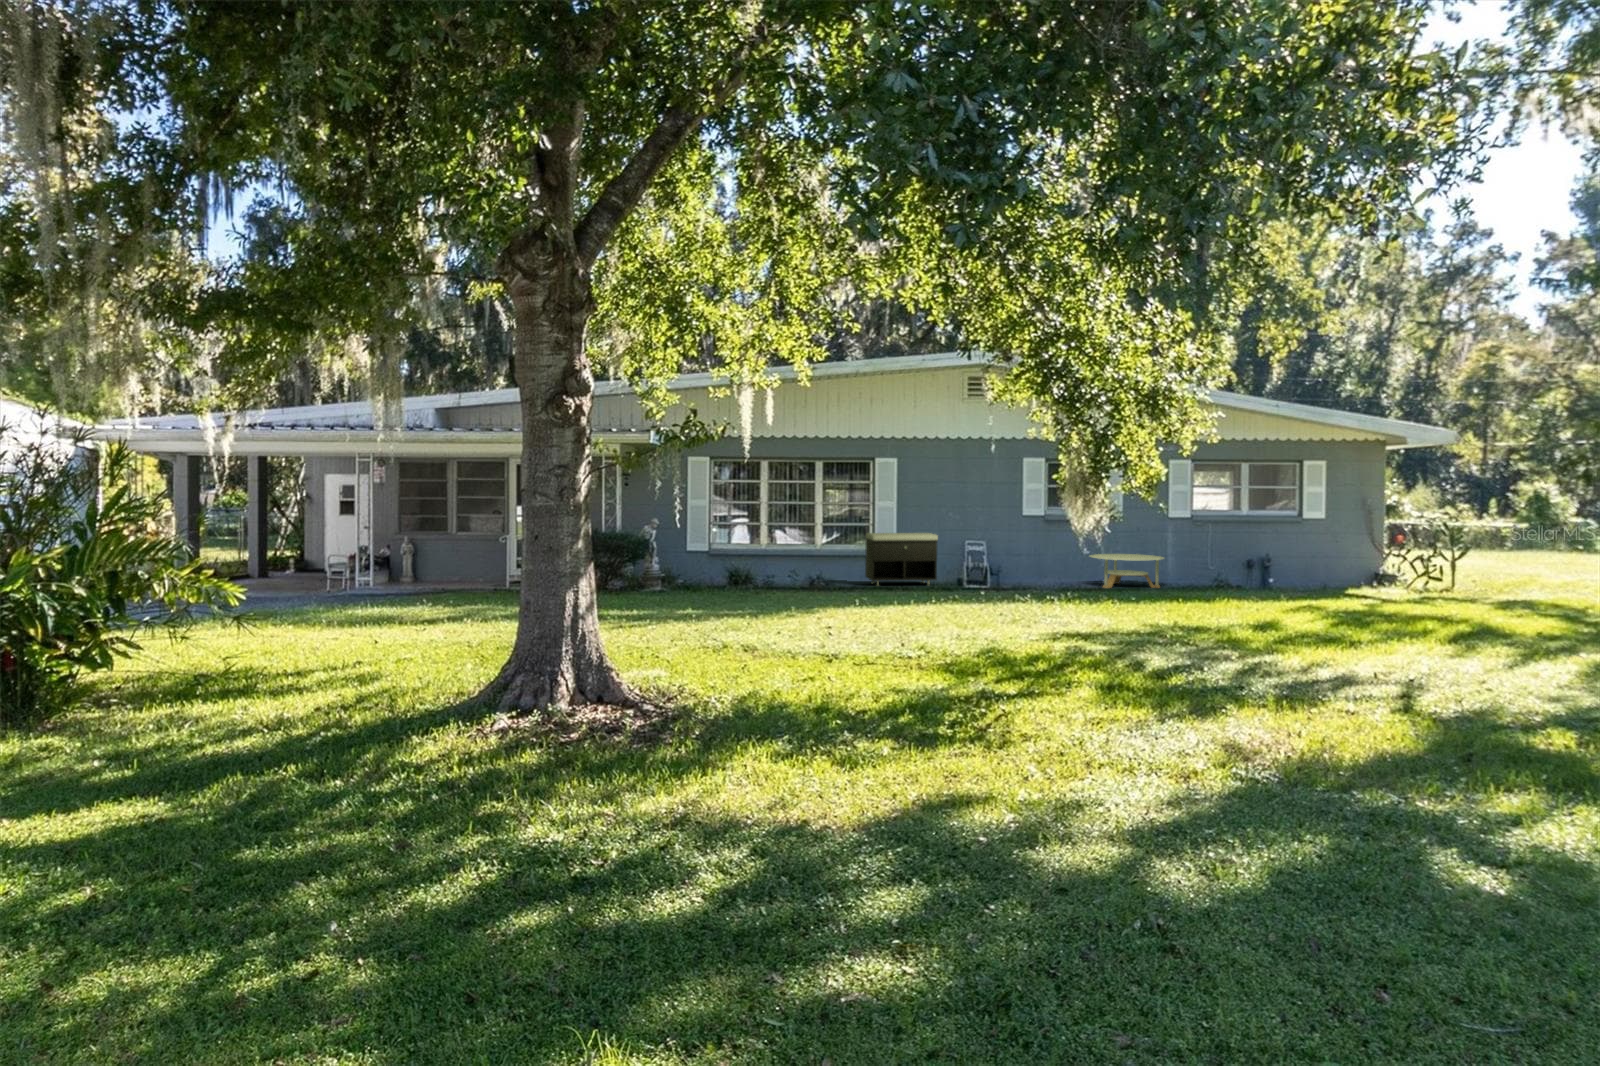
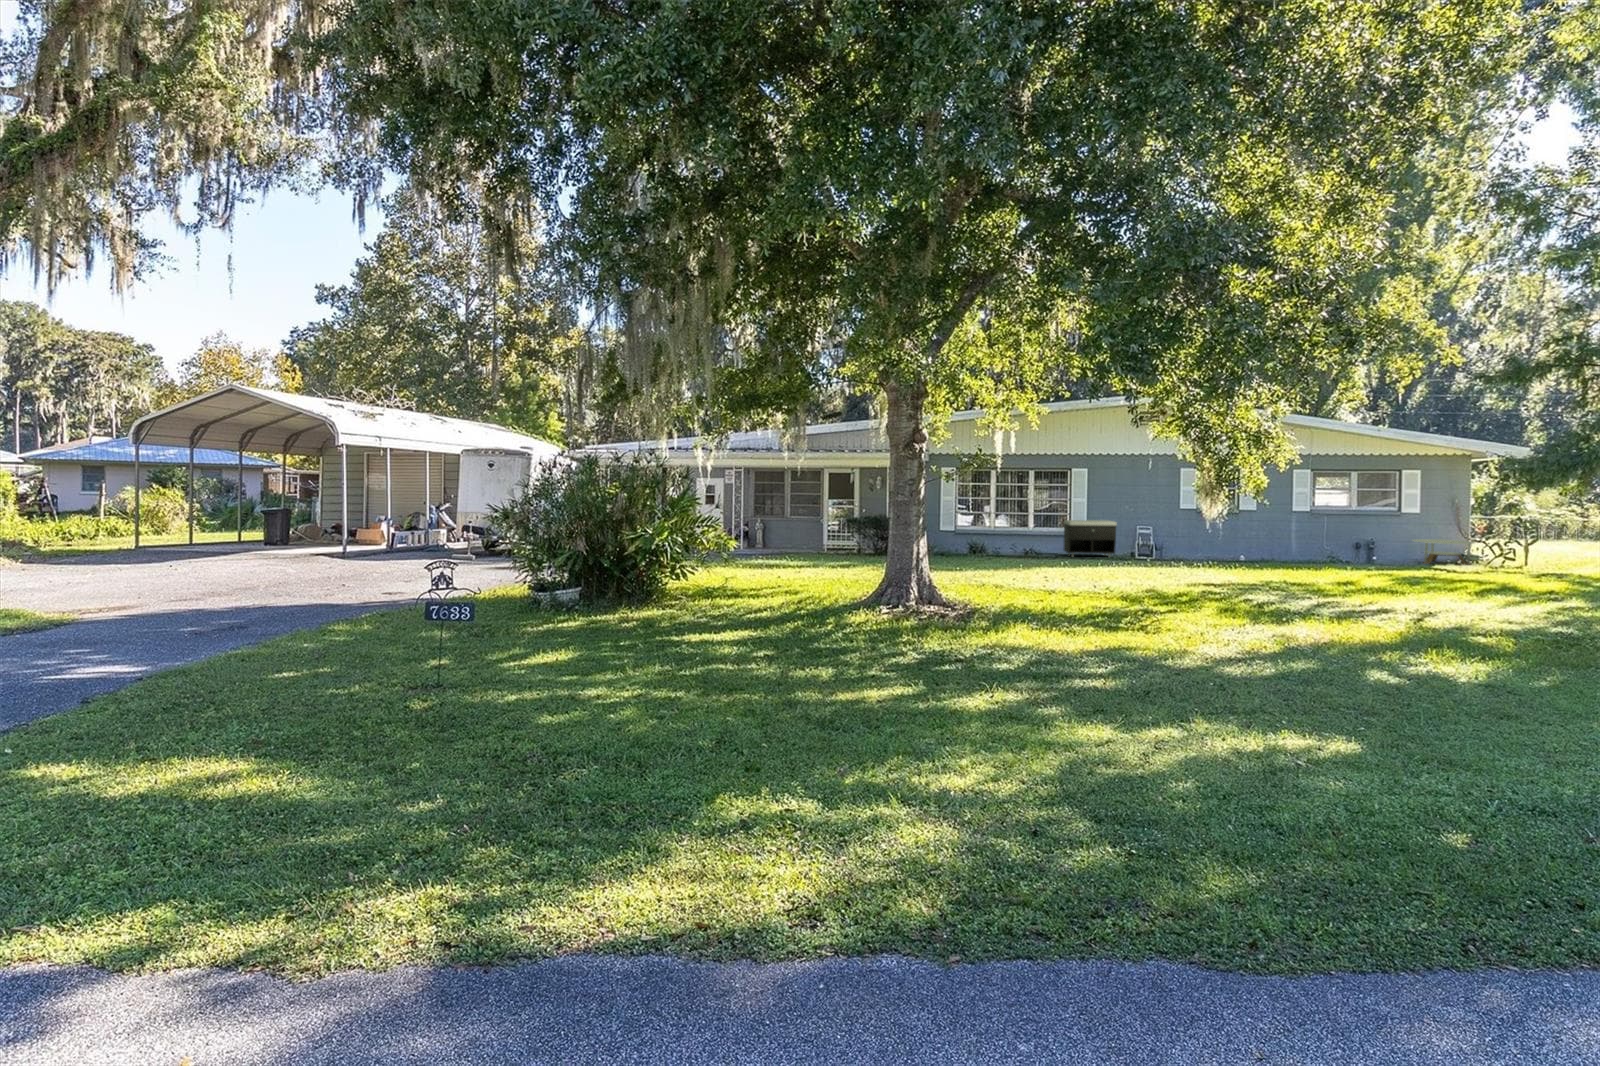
round table: present [1090,554,1164,588] -> present [1414,539,1474,565]

